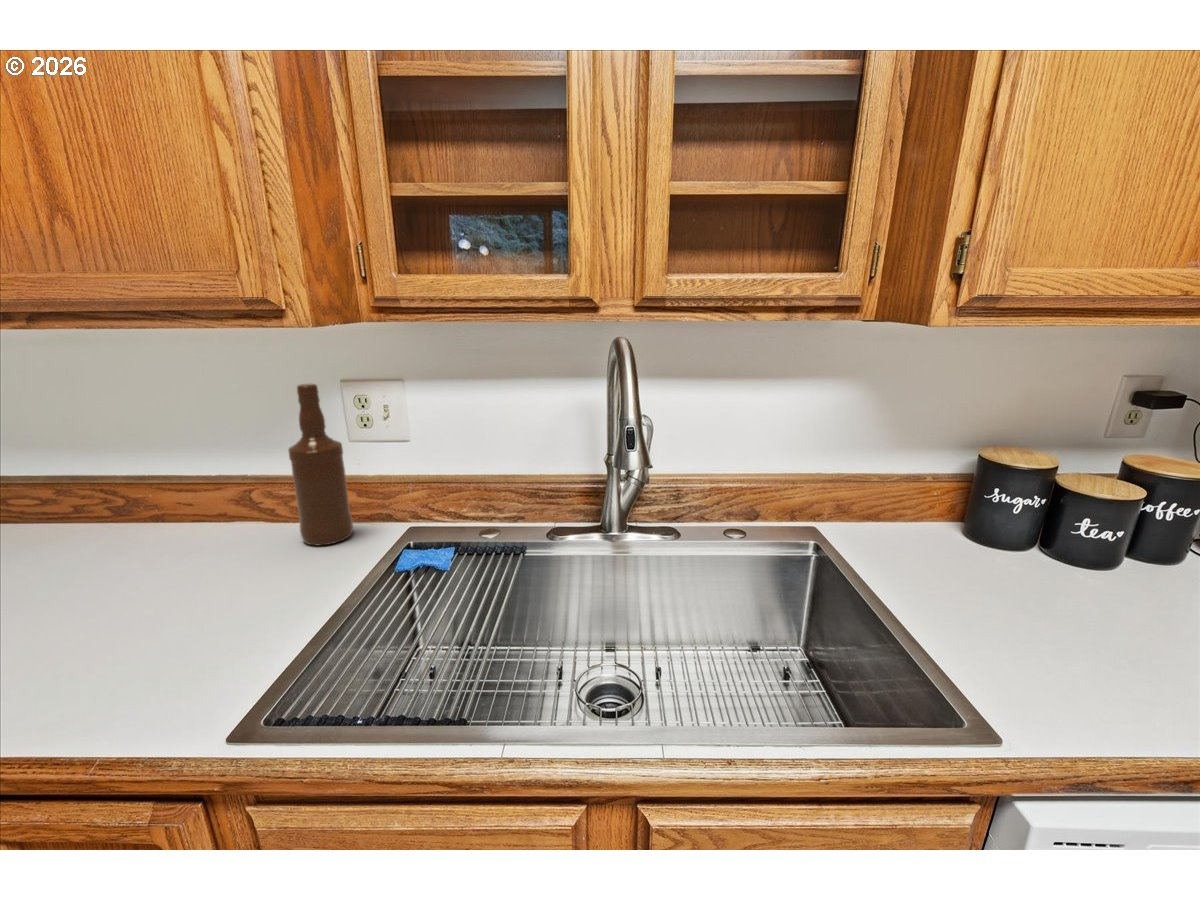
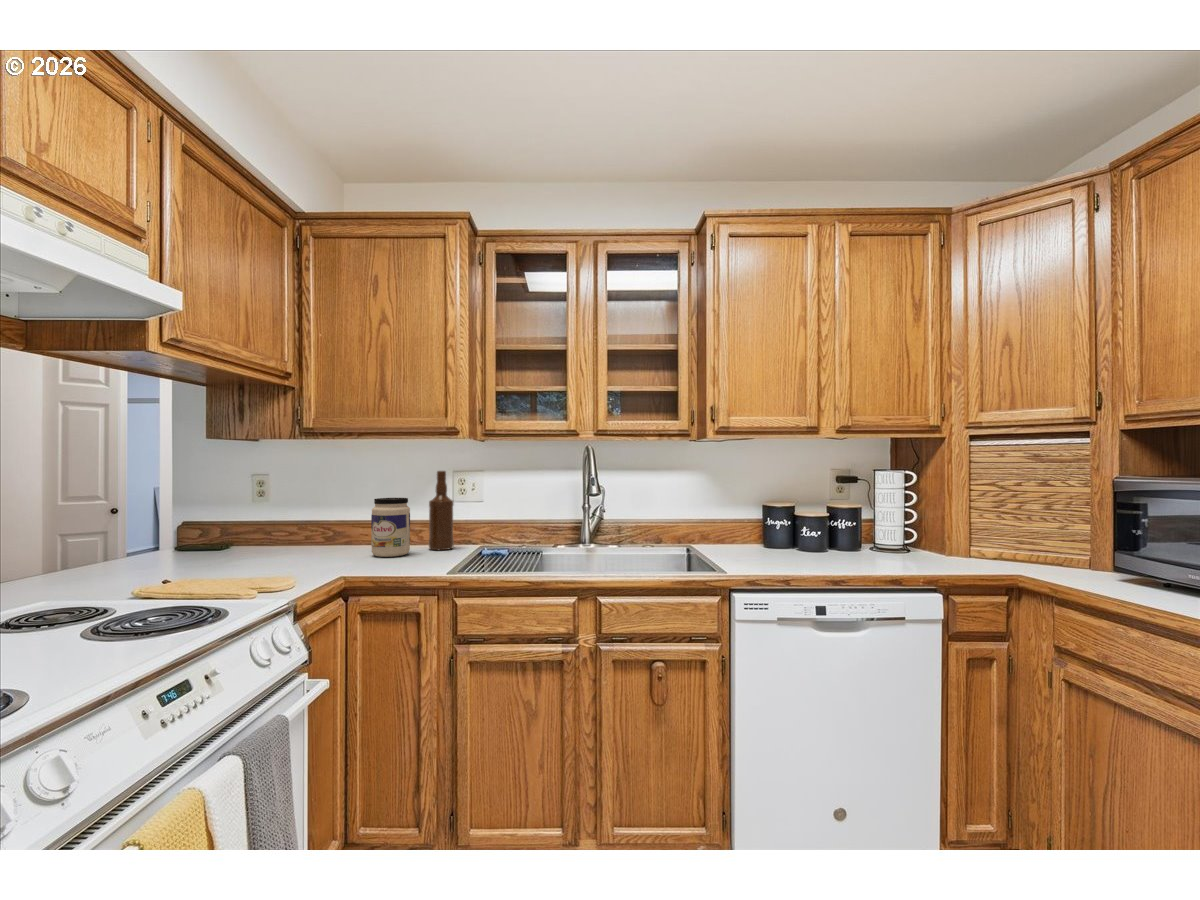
jar: none [135,450,247,587] -> present [371,498,410,557]

